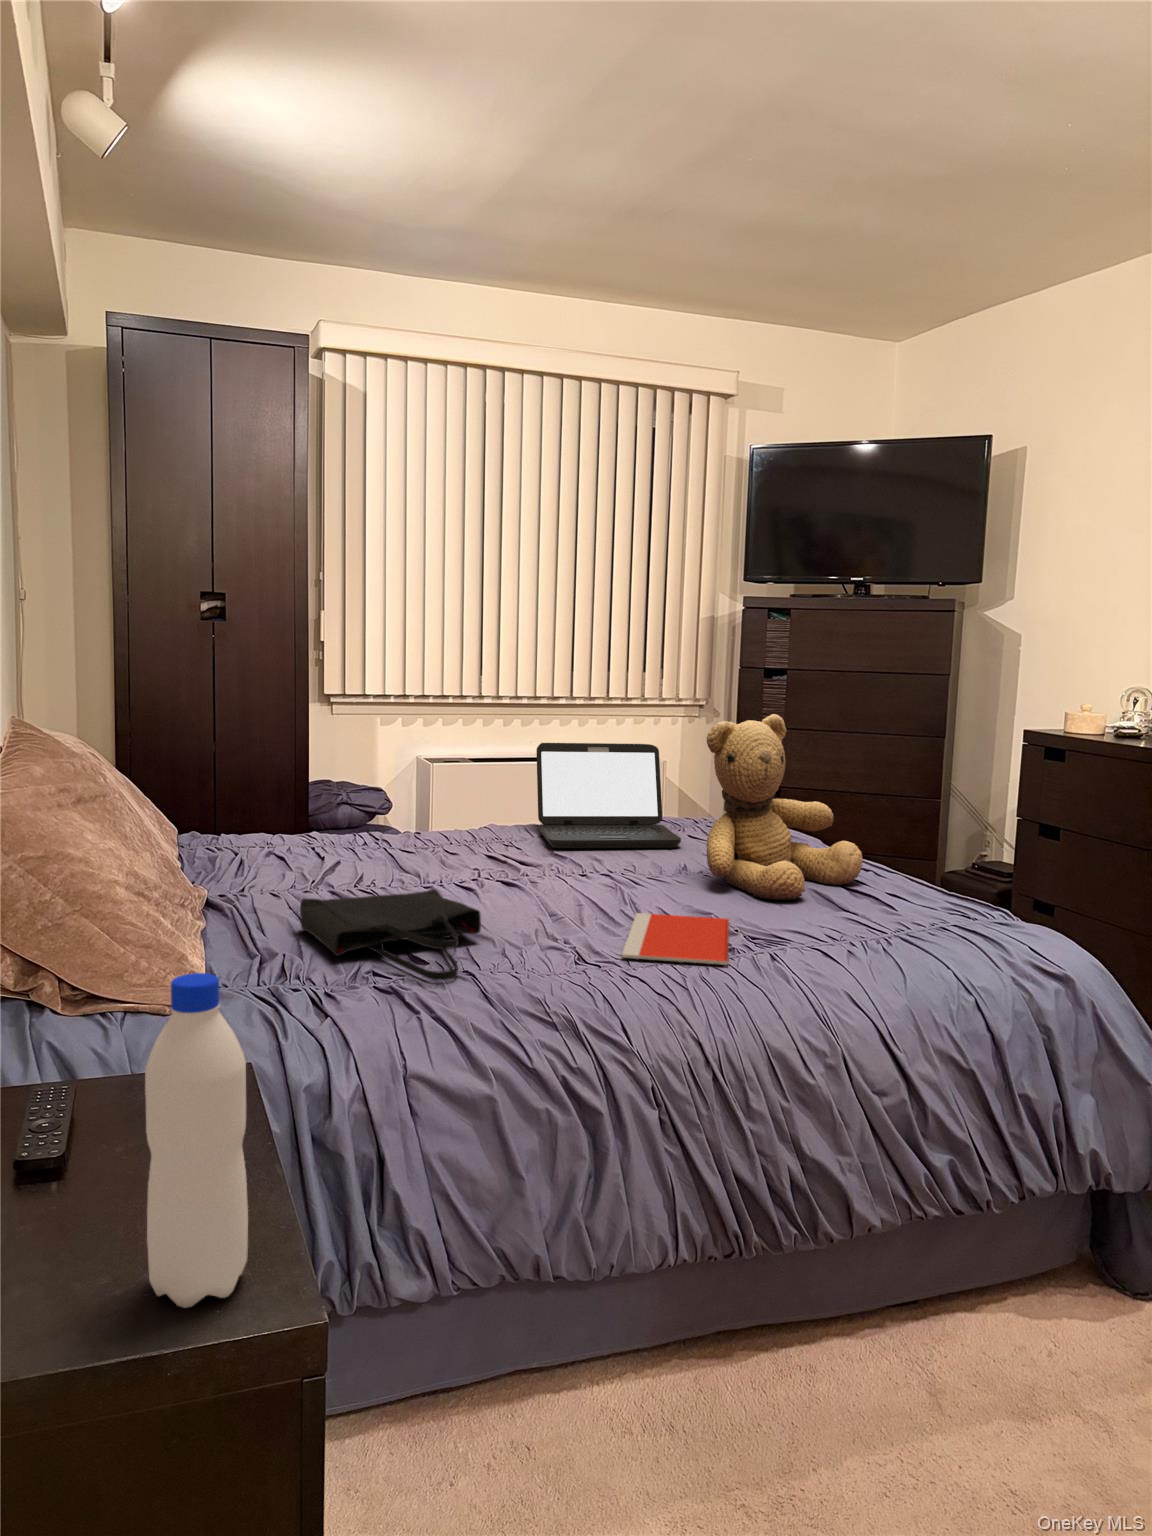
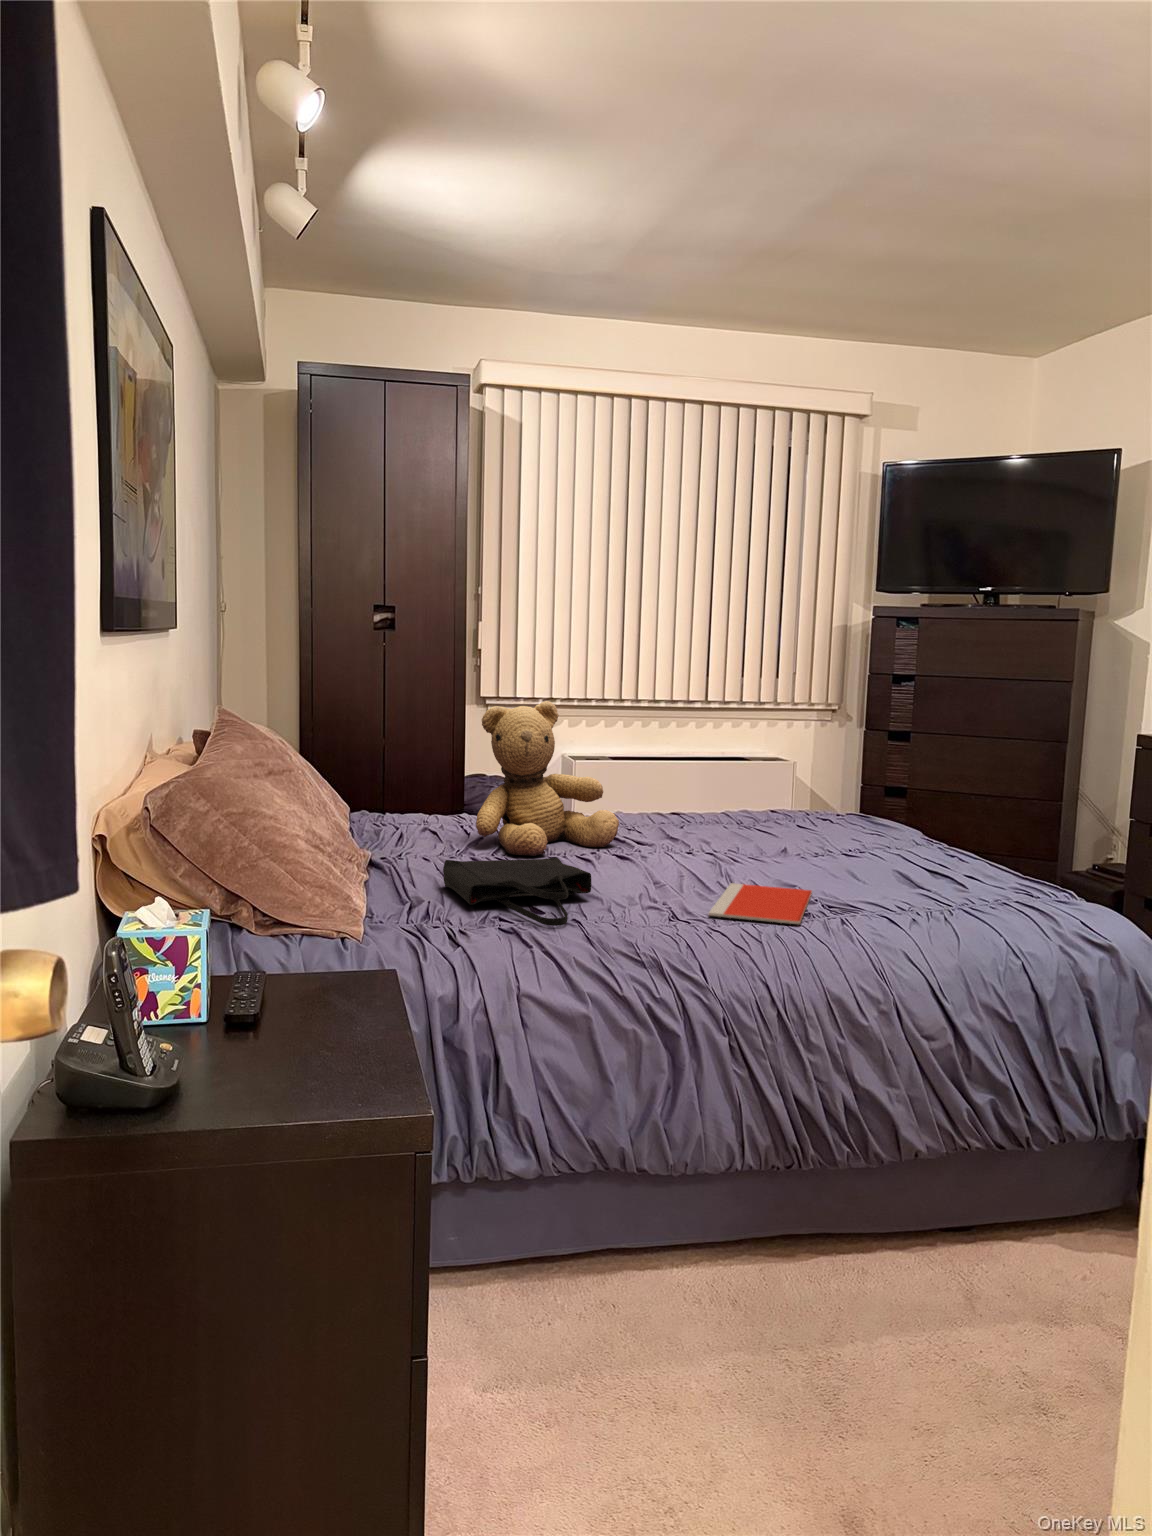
teddy bear: present [707,714,862,900] -> present [476,701,619,856]
laptop: present [536,743,681,848] -> none [659,738,787,834]
water bottle: present [145,973,248,1308] -> none [315,869,382,1095]

